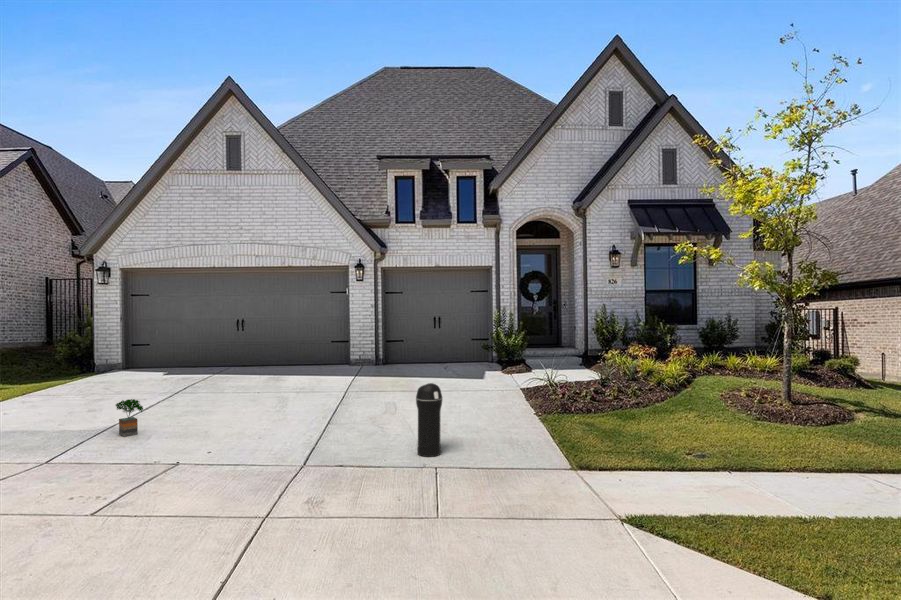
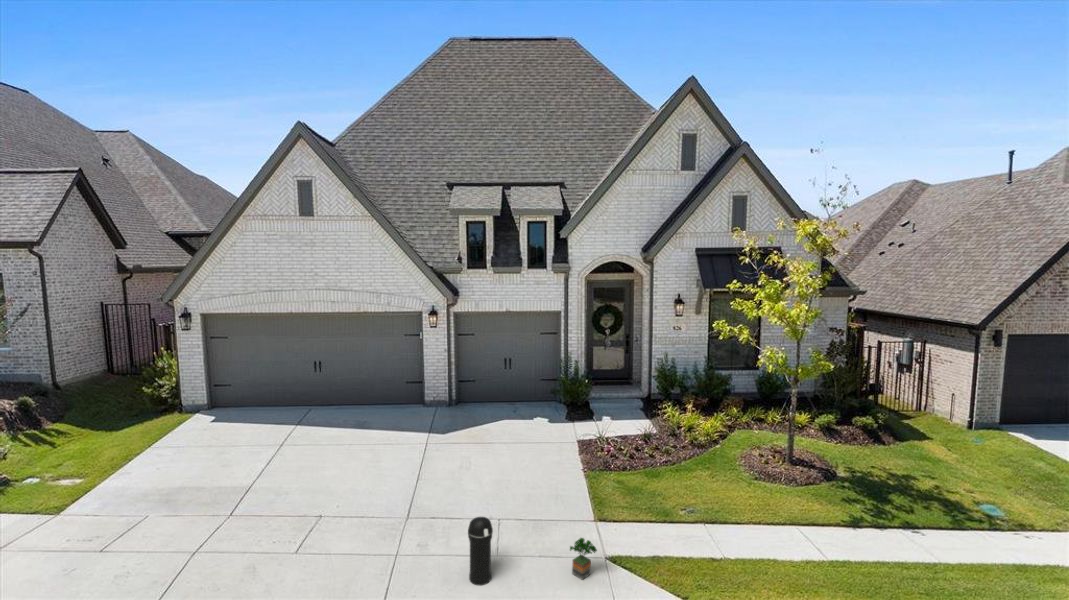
potted tree: present [116,399,143,437] -> present [570,538,597,580]

